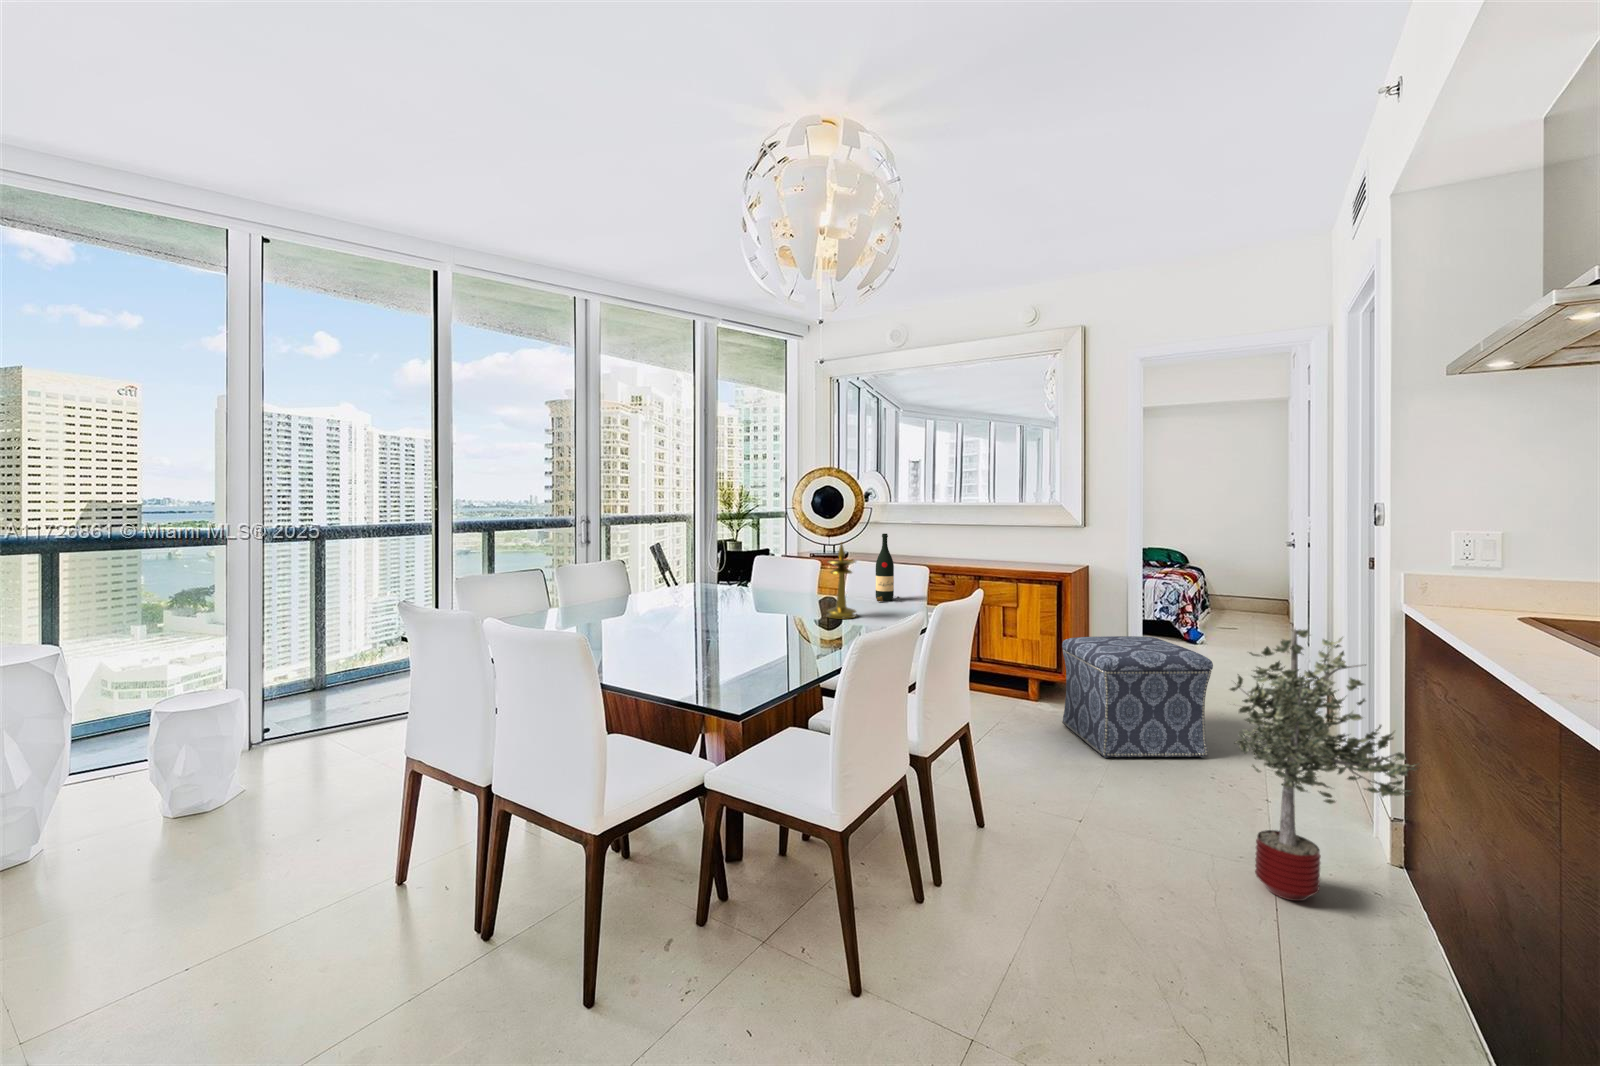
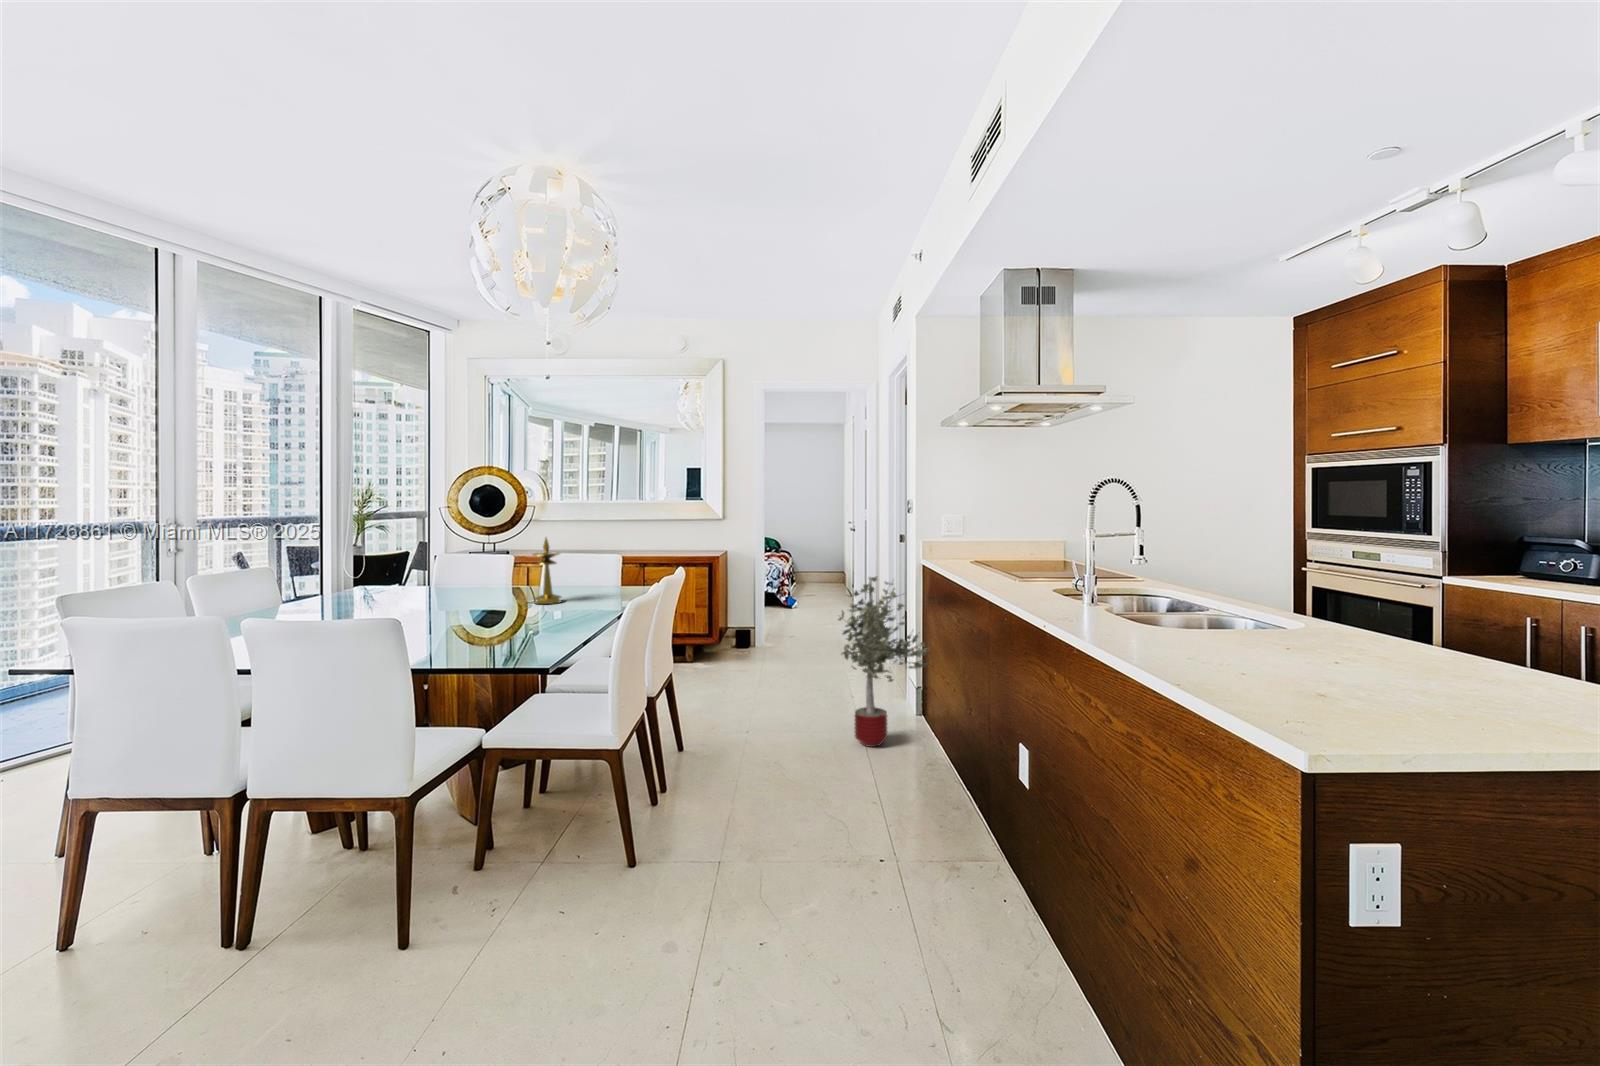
wine bottle: present [876,534,900,601] -> none [566,529,590,589]
ottoman: present [1062,636,1213,758] -> none [712,600,817,694]

